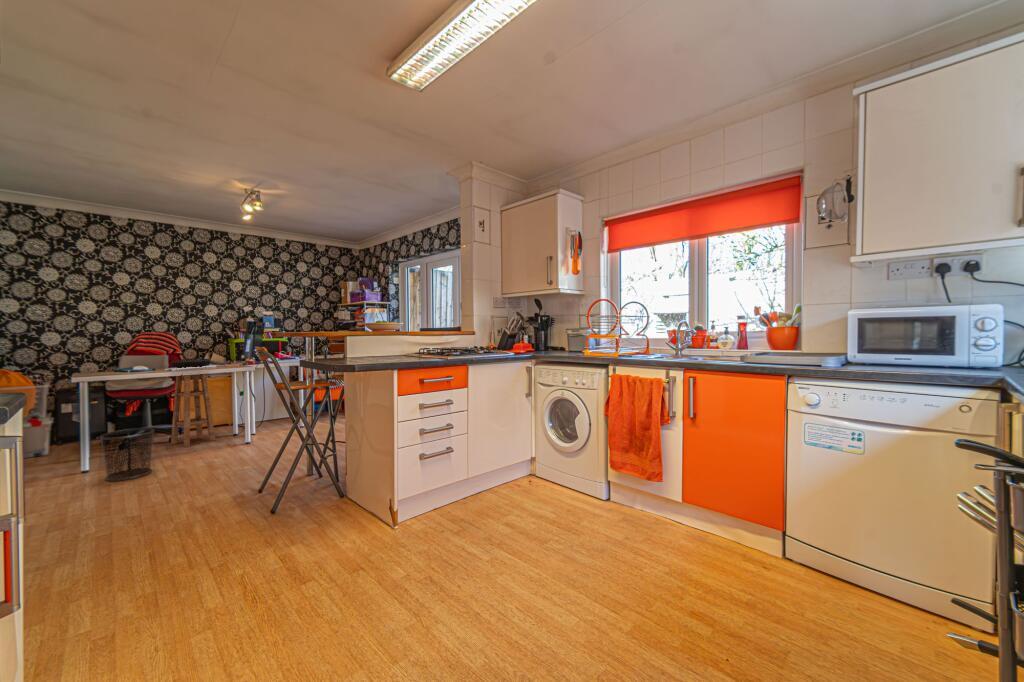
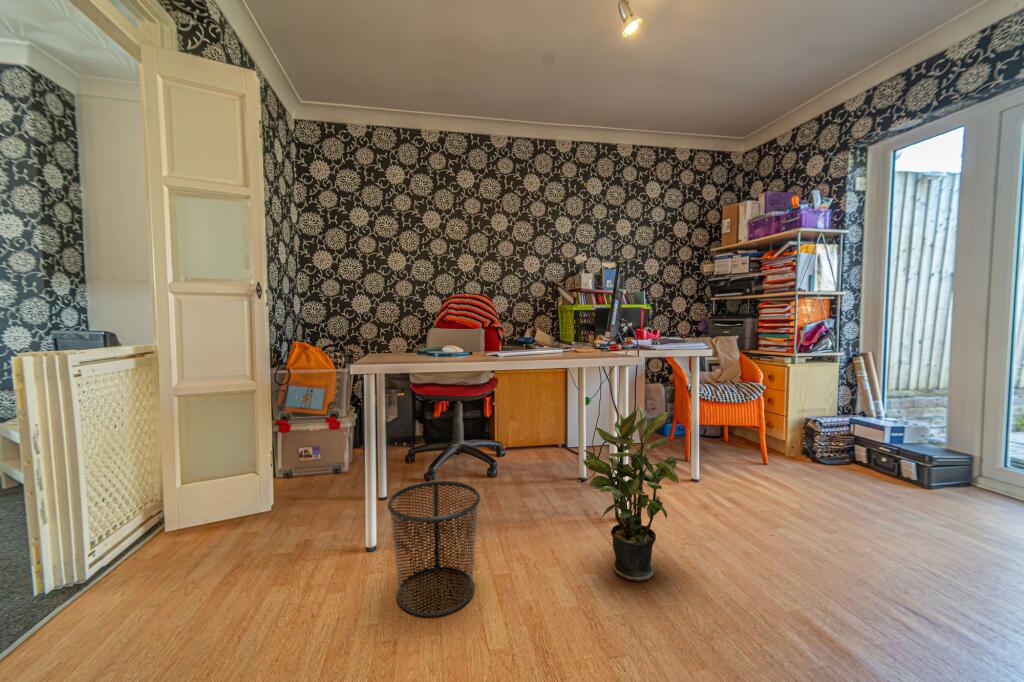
bar stool: present [171,360,215,447] -> none [491,339,557,502]
potted plant: none [213,386,259,457] -> present [583,405,679,582]

